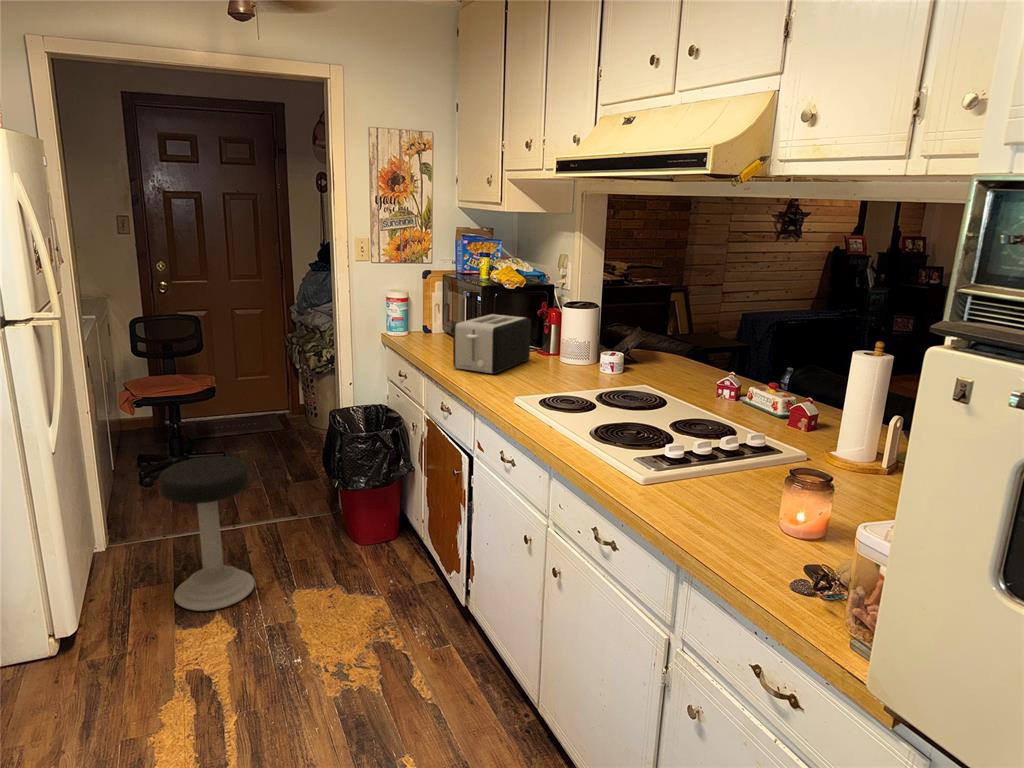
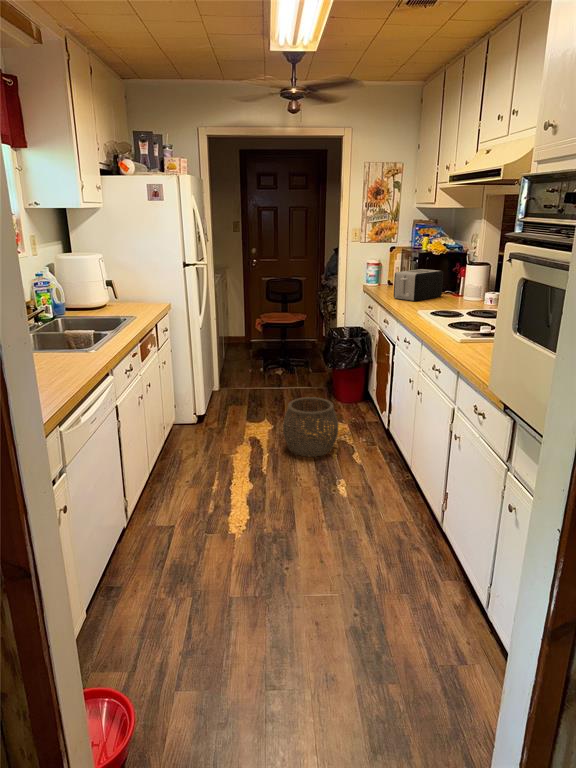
stool: present [159,456,255,611] -> none [244,343,285,417]
woven basket: none [263,571,379,705] -> present [283,397,339,457]

